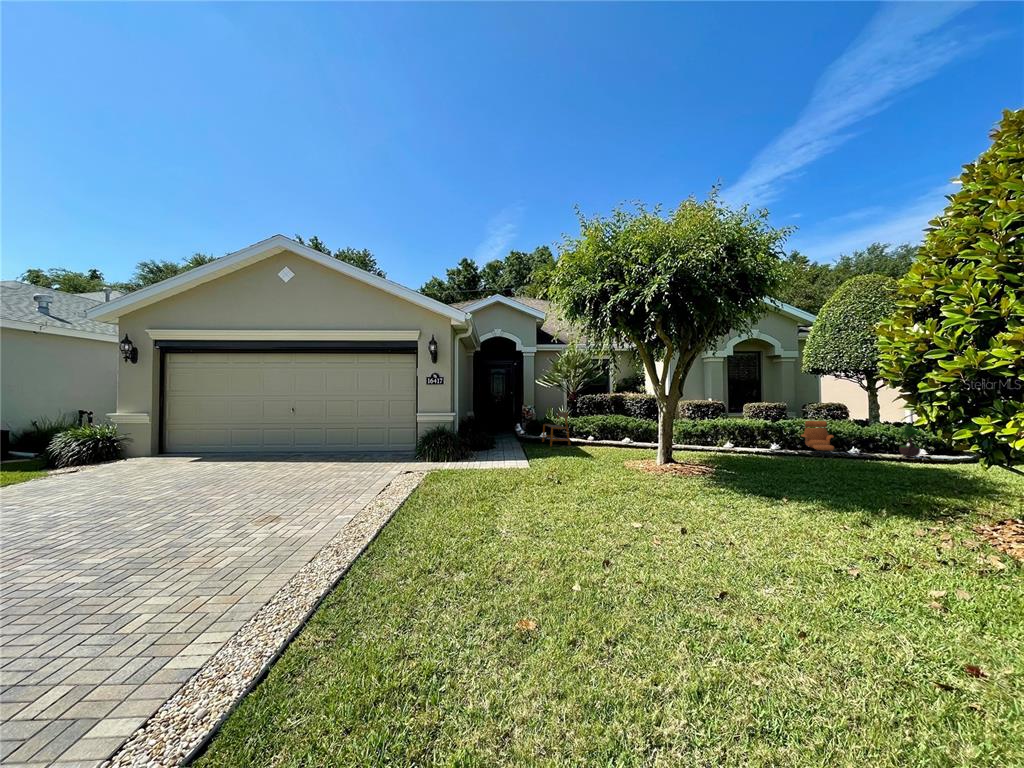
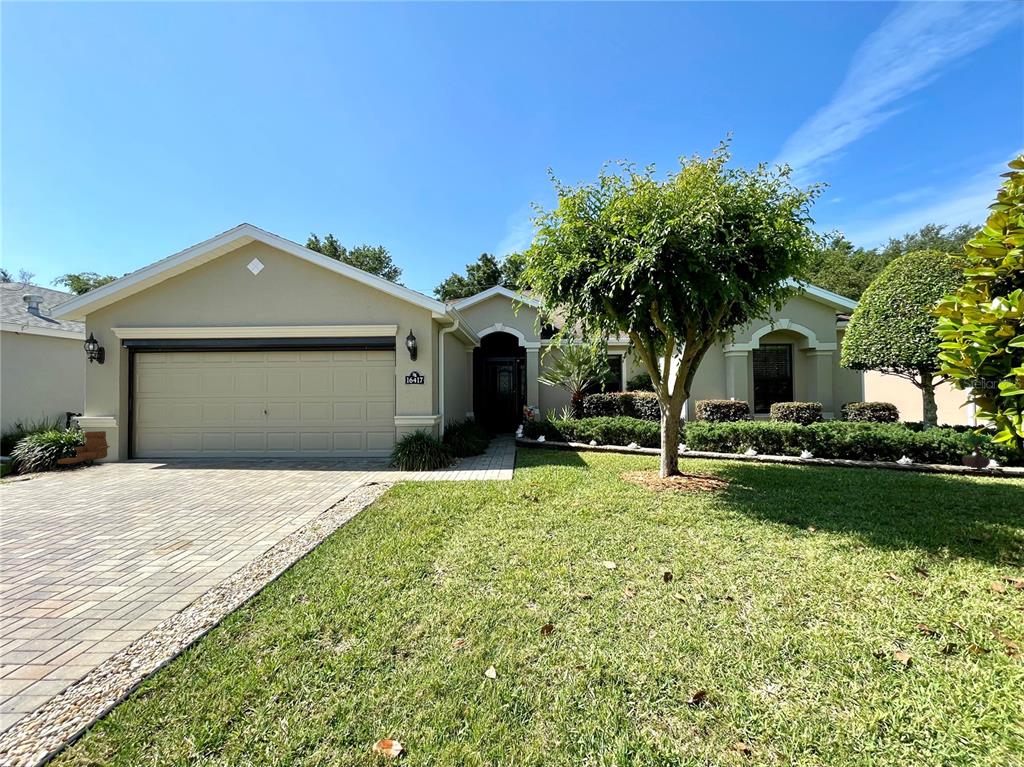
bench: present [542,411,570,446] -> none [541,412,570,452]
lounge chair: present [801,421,834,457] -> present [58,431,110,472]

